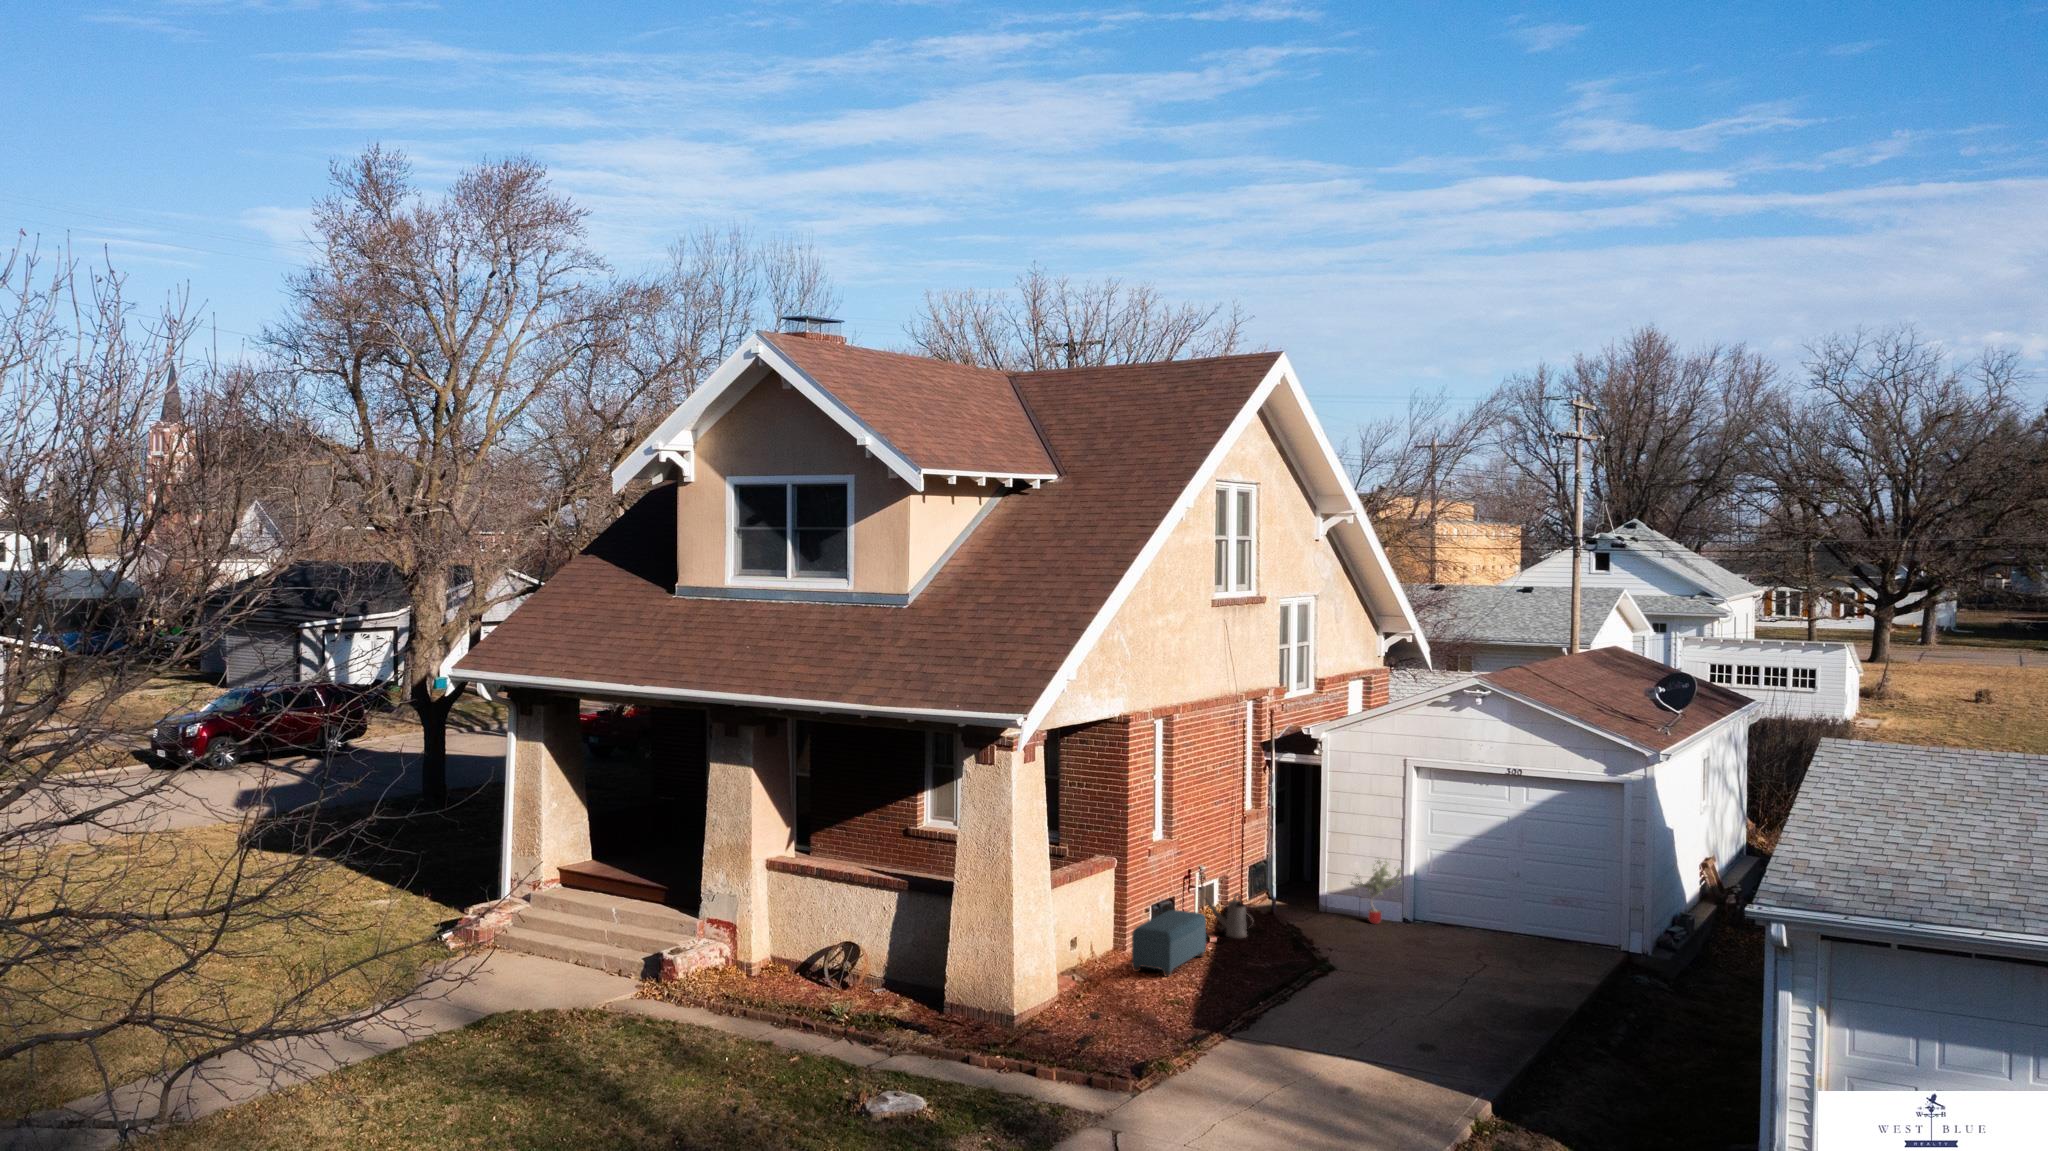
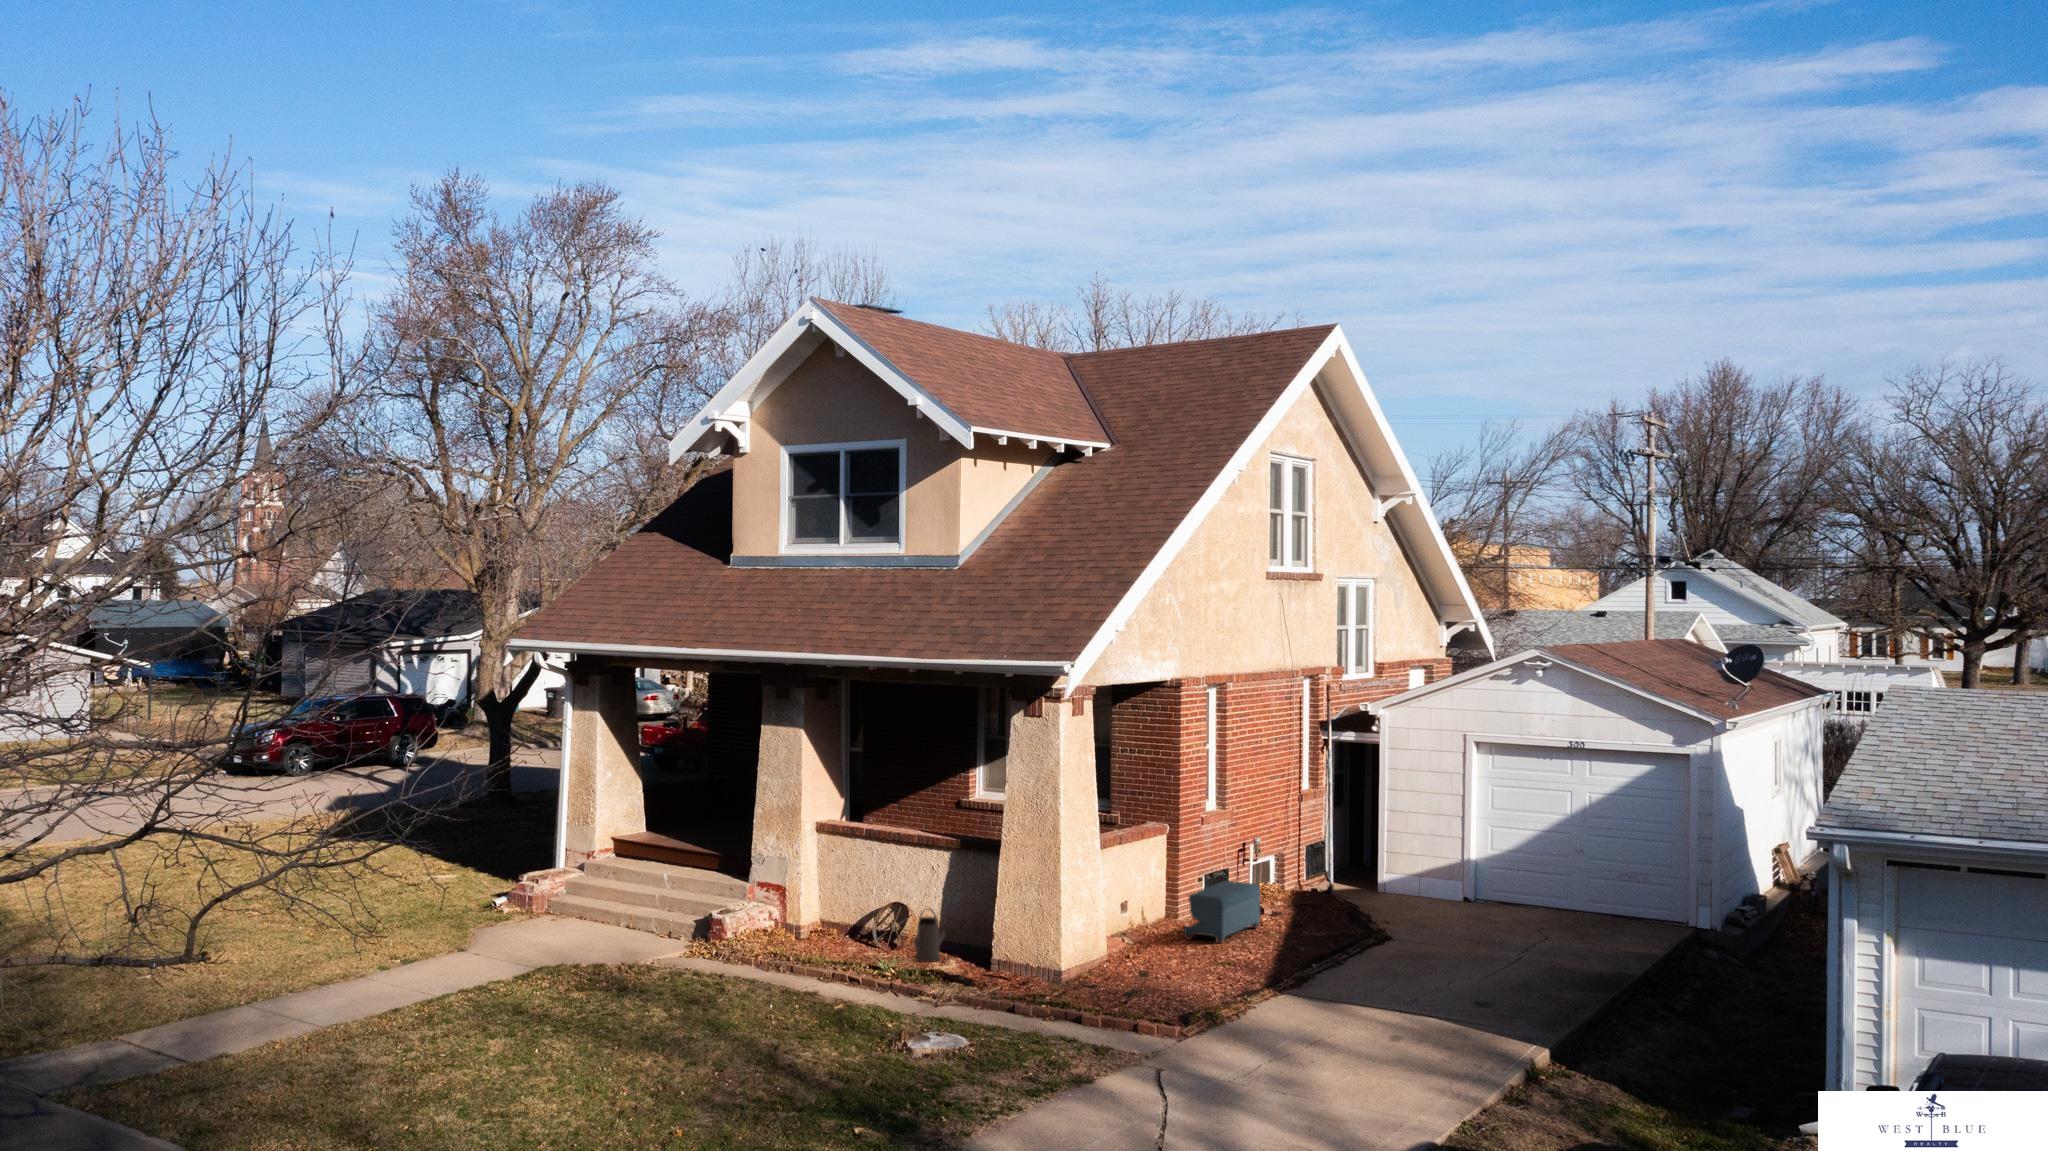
potted tree: present [1351,860,1401,924] -> none [1410,835,1464,904]
watering can: present [1205,894,1247,938] -> present [914,909,945,962]

